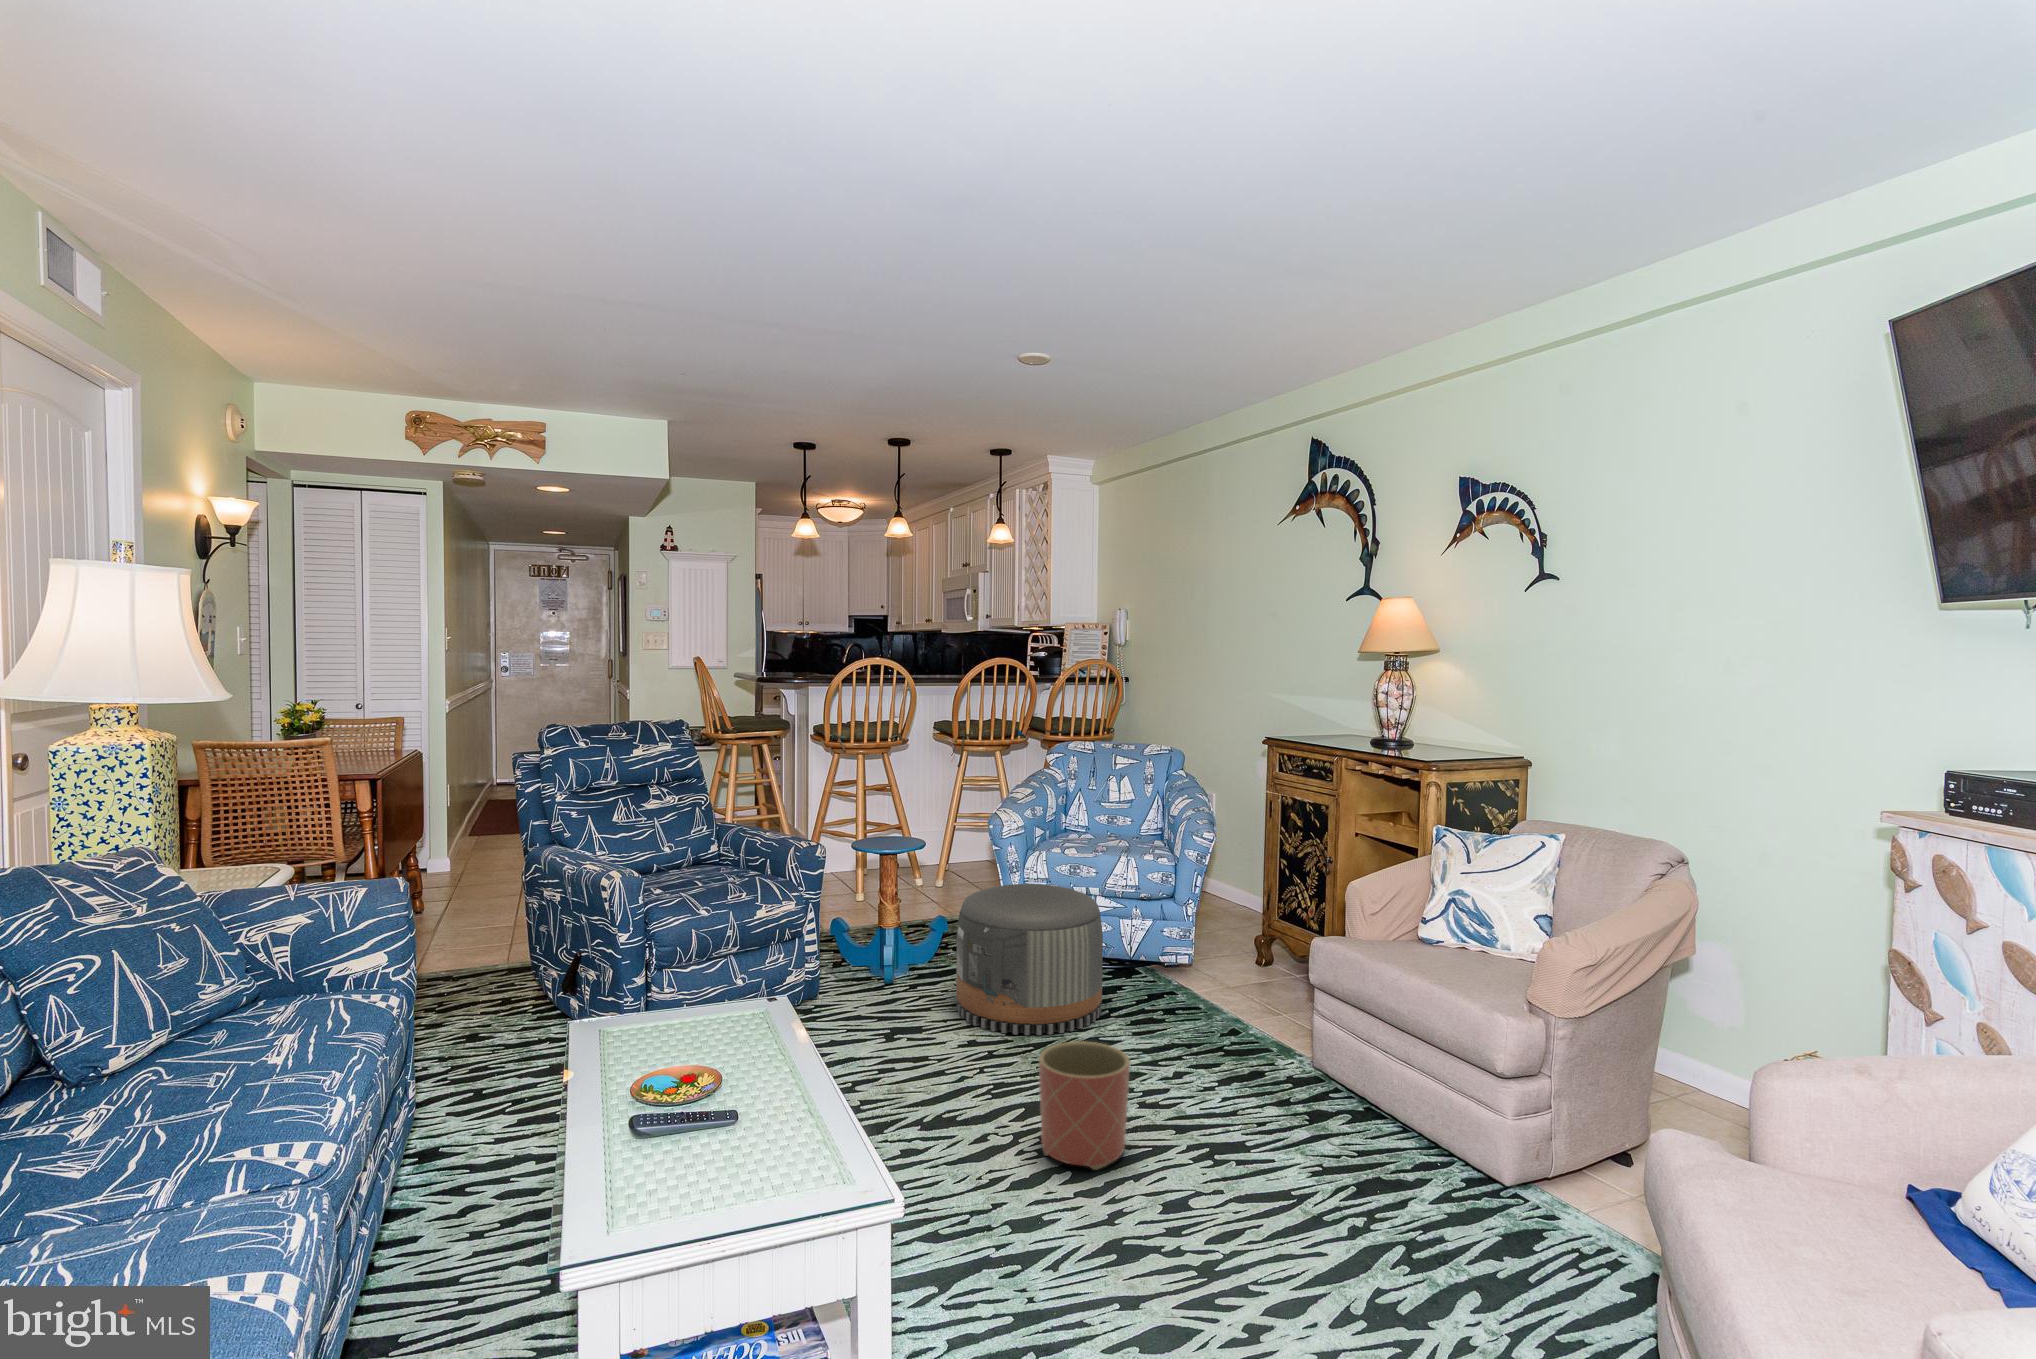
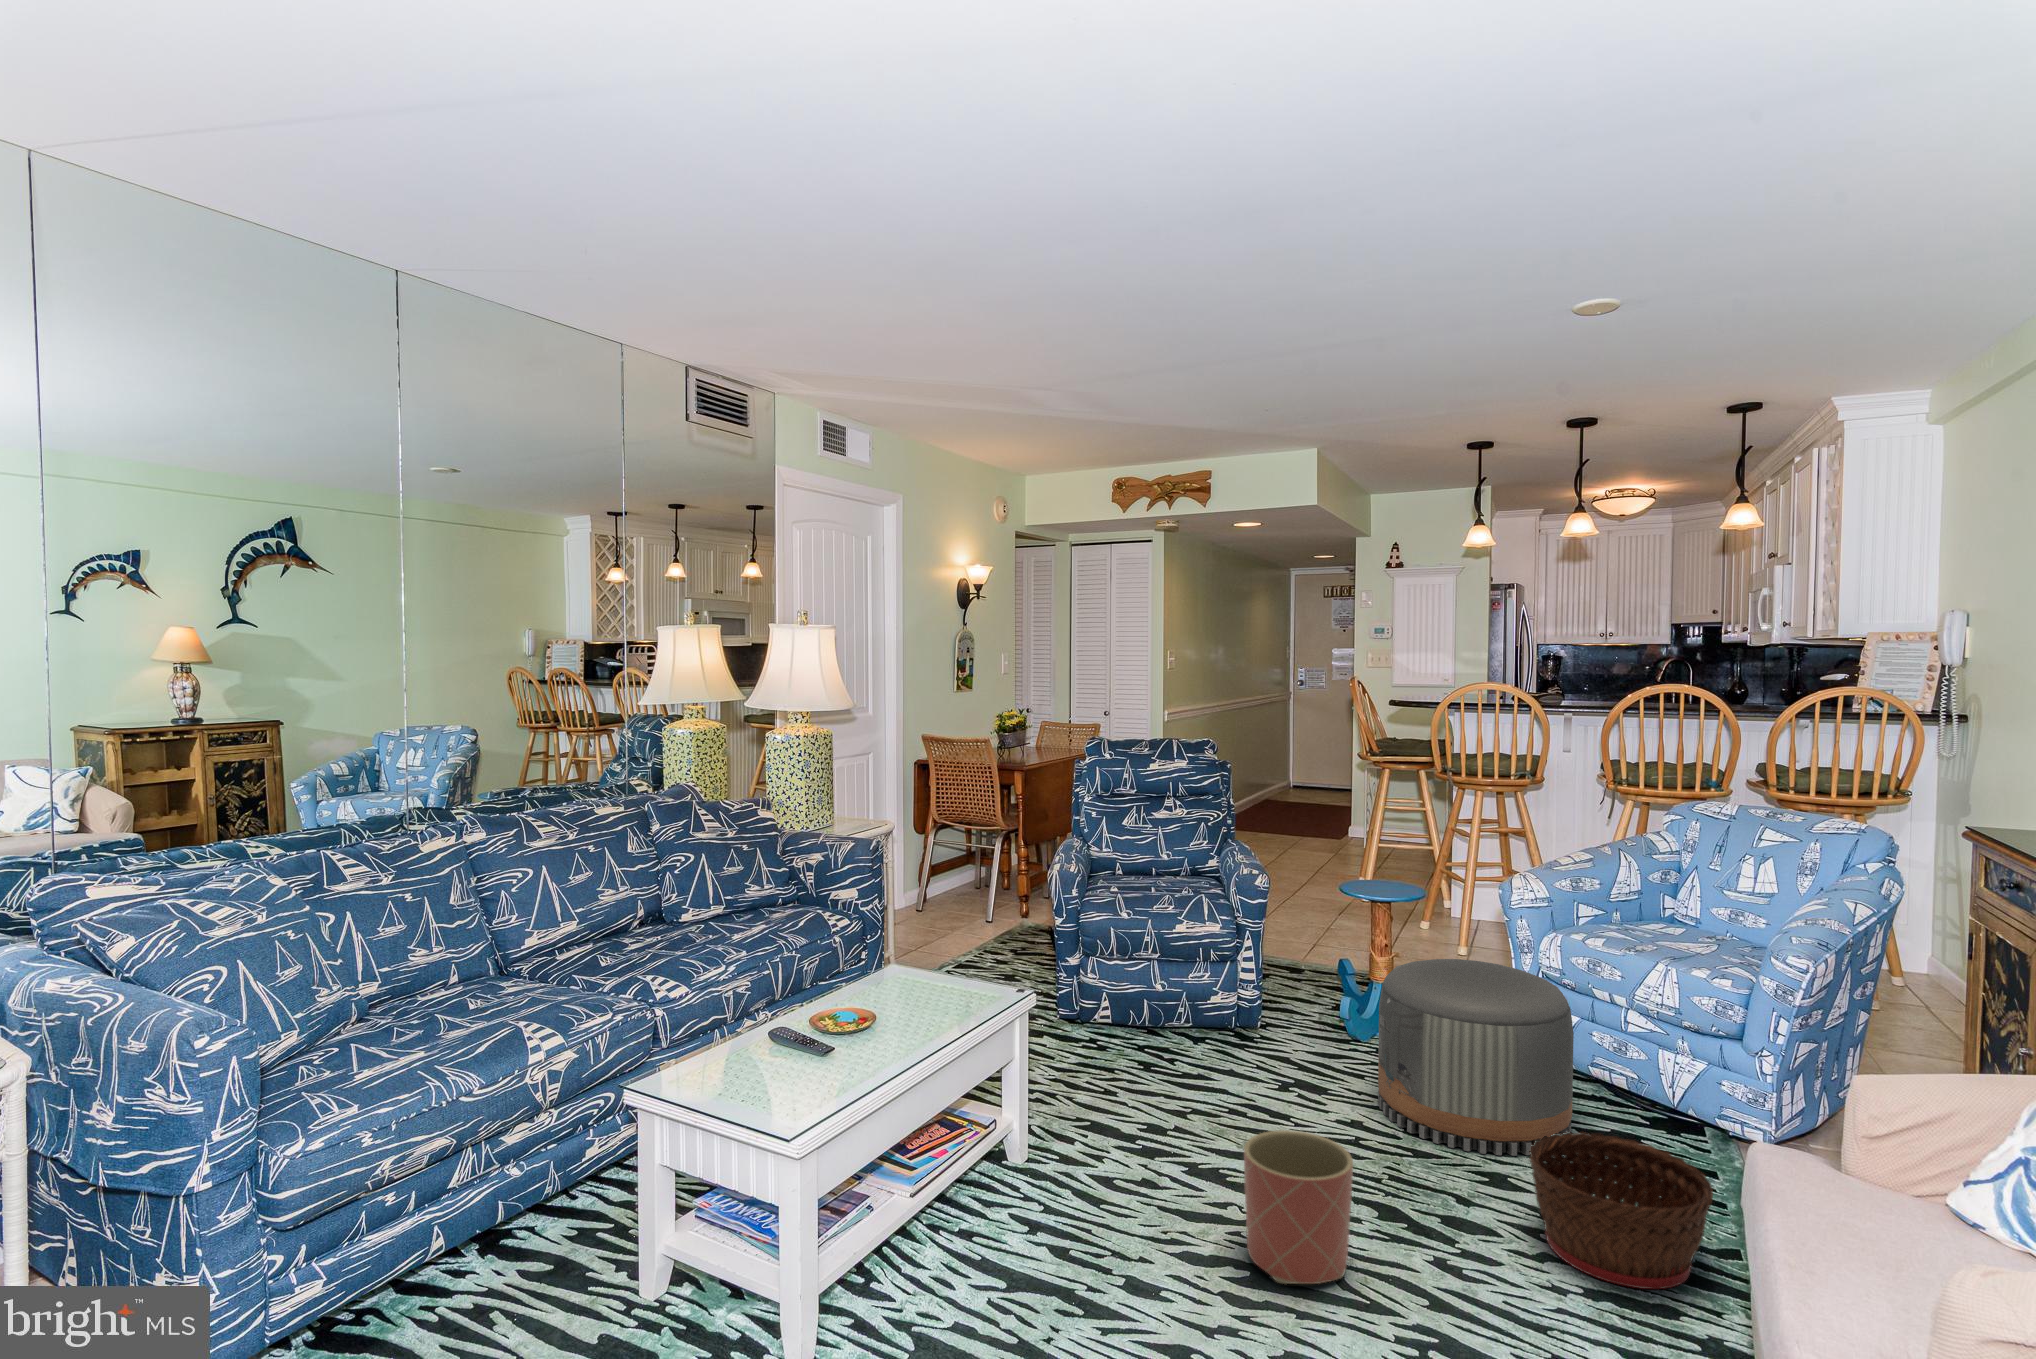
basket: none [1152,981,1269,1078] -> present [1529,1132,1713,1289]

